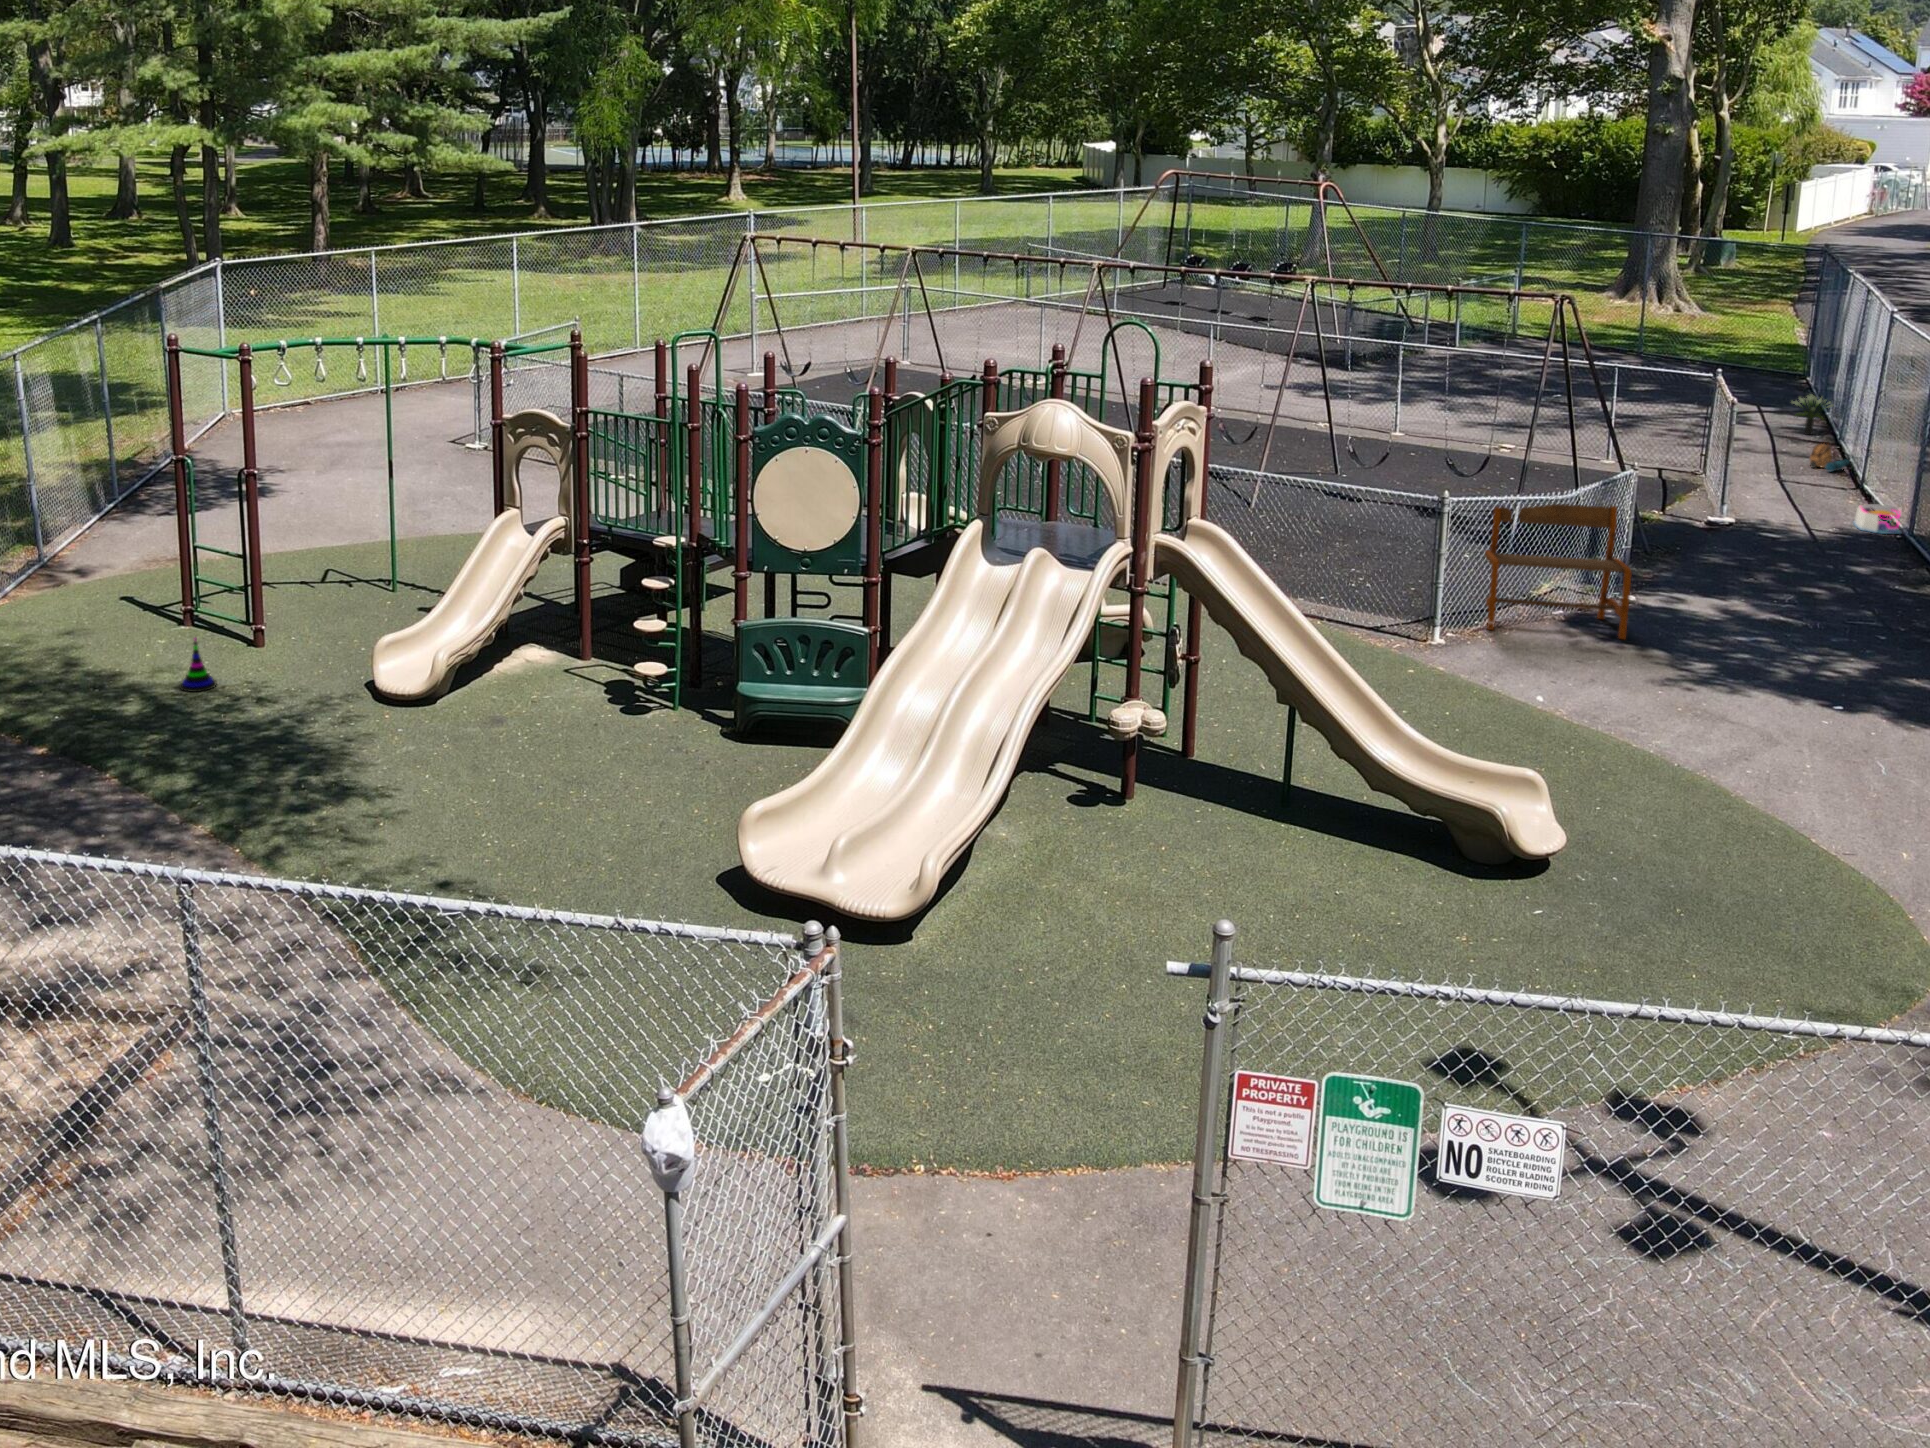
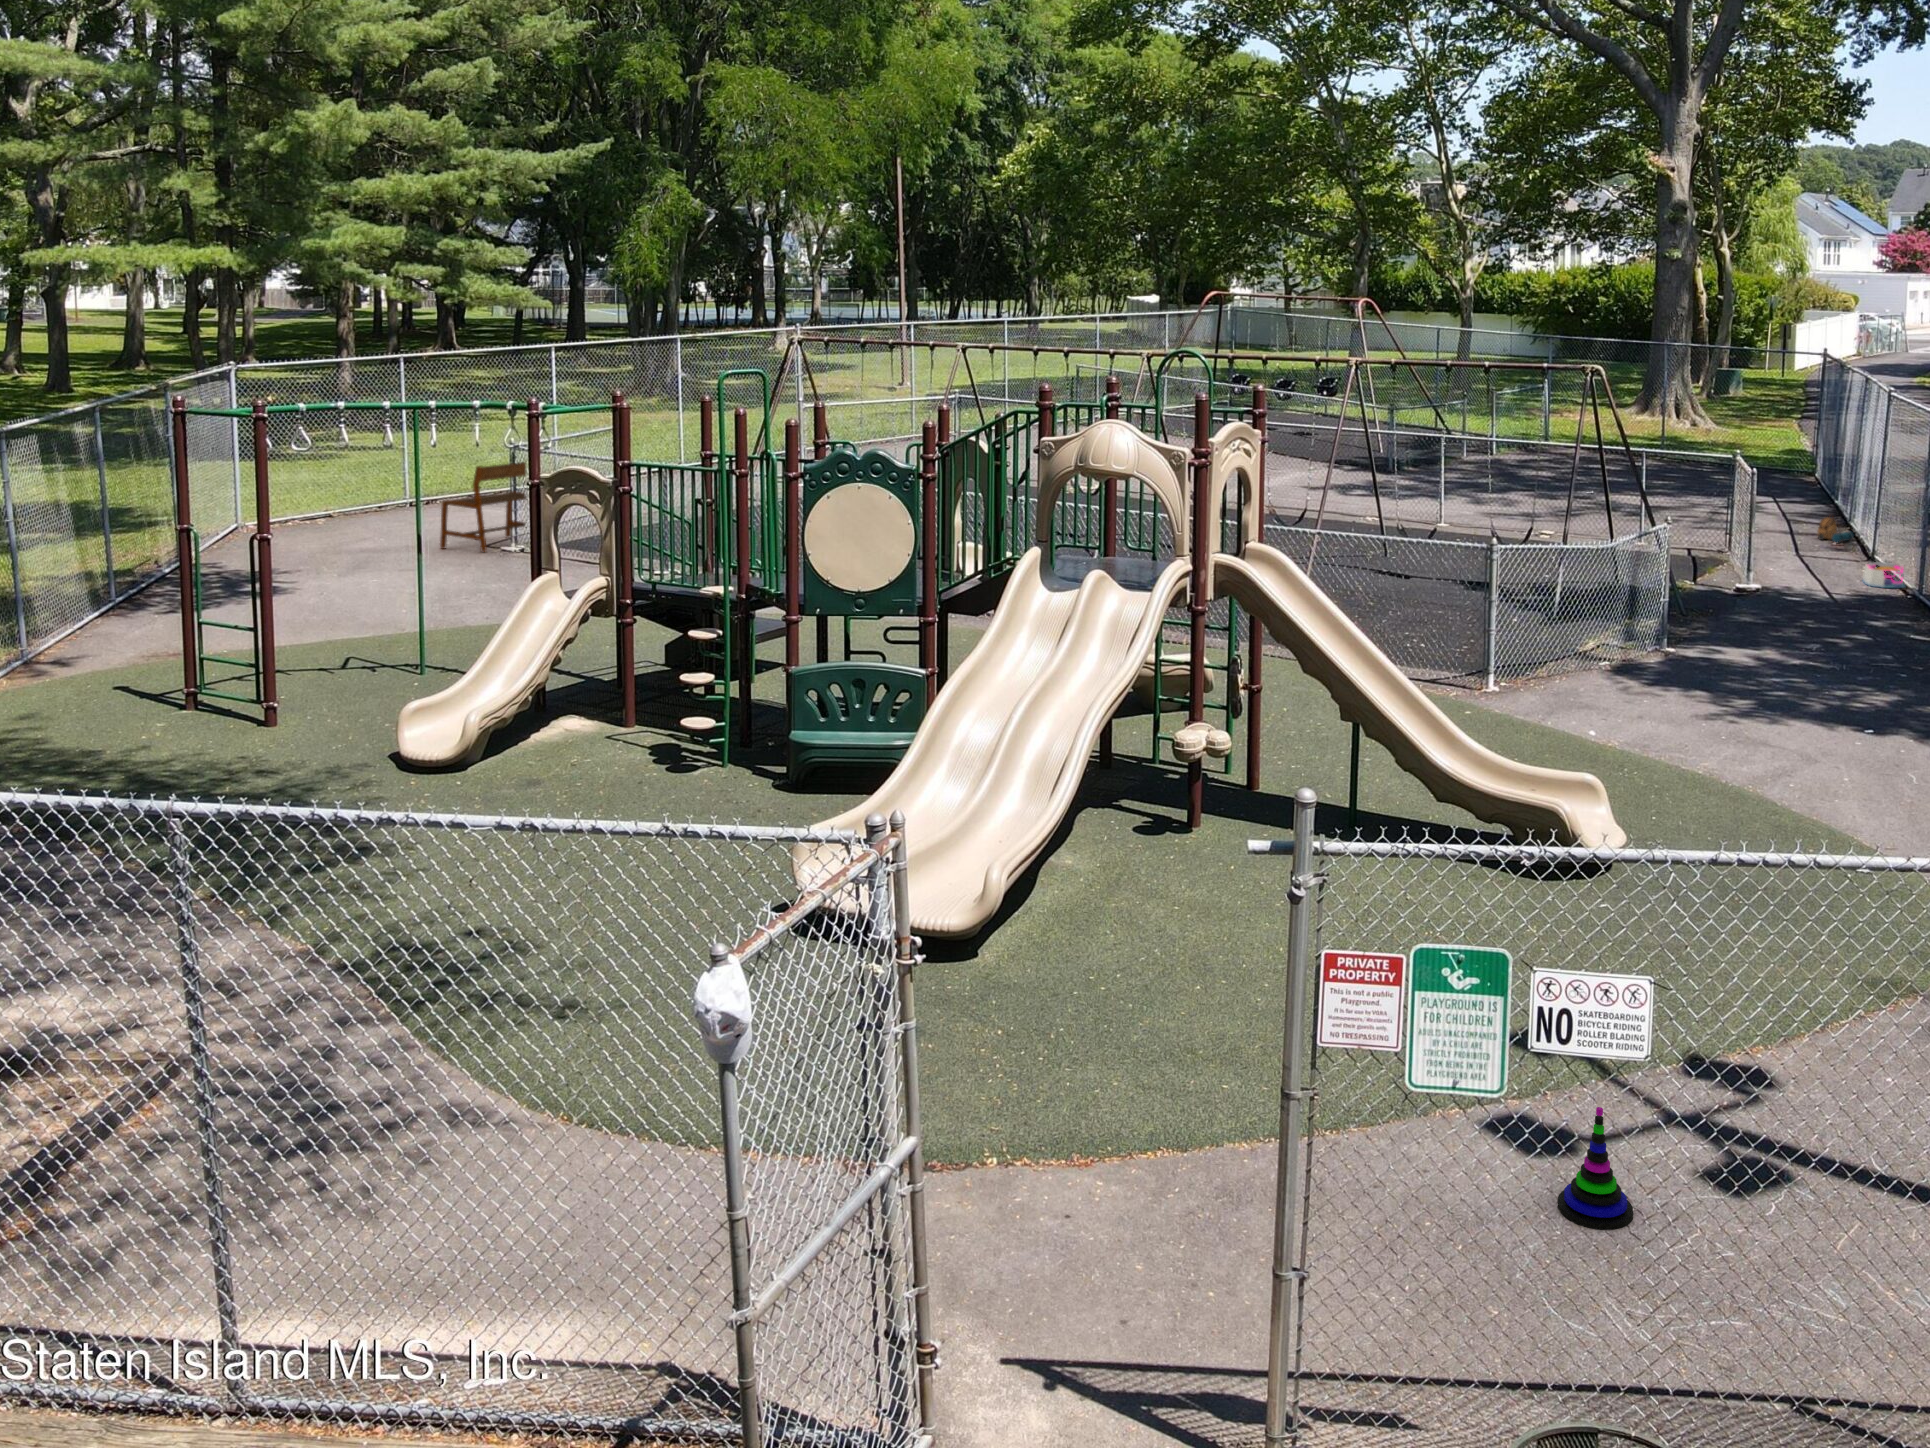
potted plant: present [1792,394,1833,435] -> none [1796,477,1835,515]
bench: present [1485,503,1632,639] -> present [440,462,527,552]
stacking toy: present [180,638,216,692] -> present [1558,1107,1633,1230]

